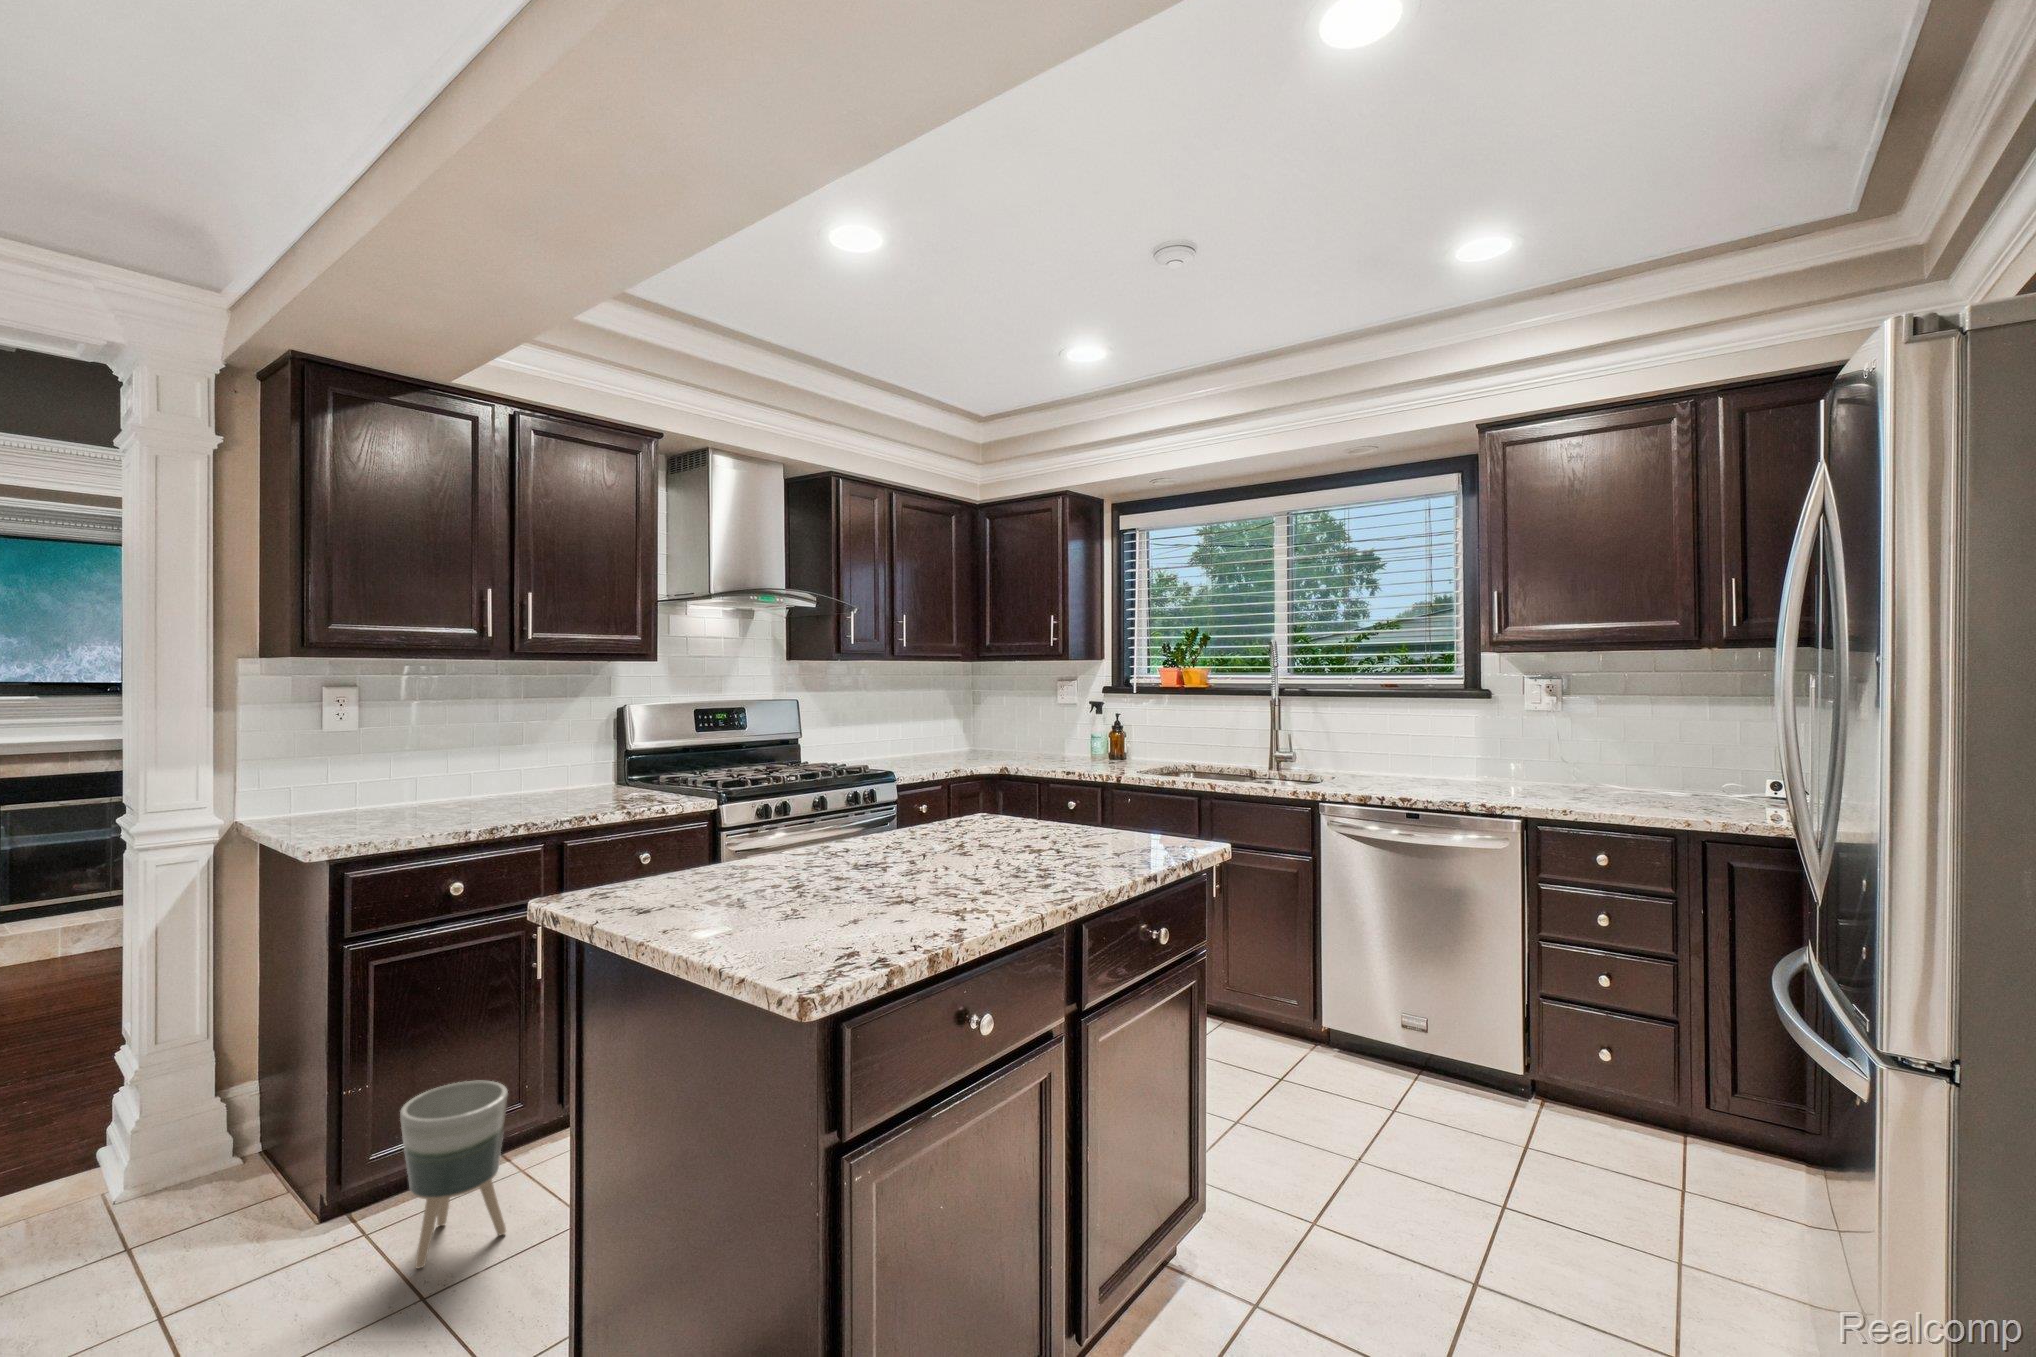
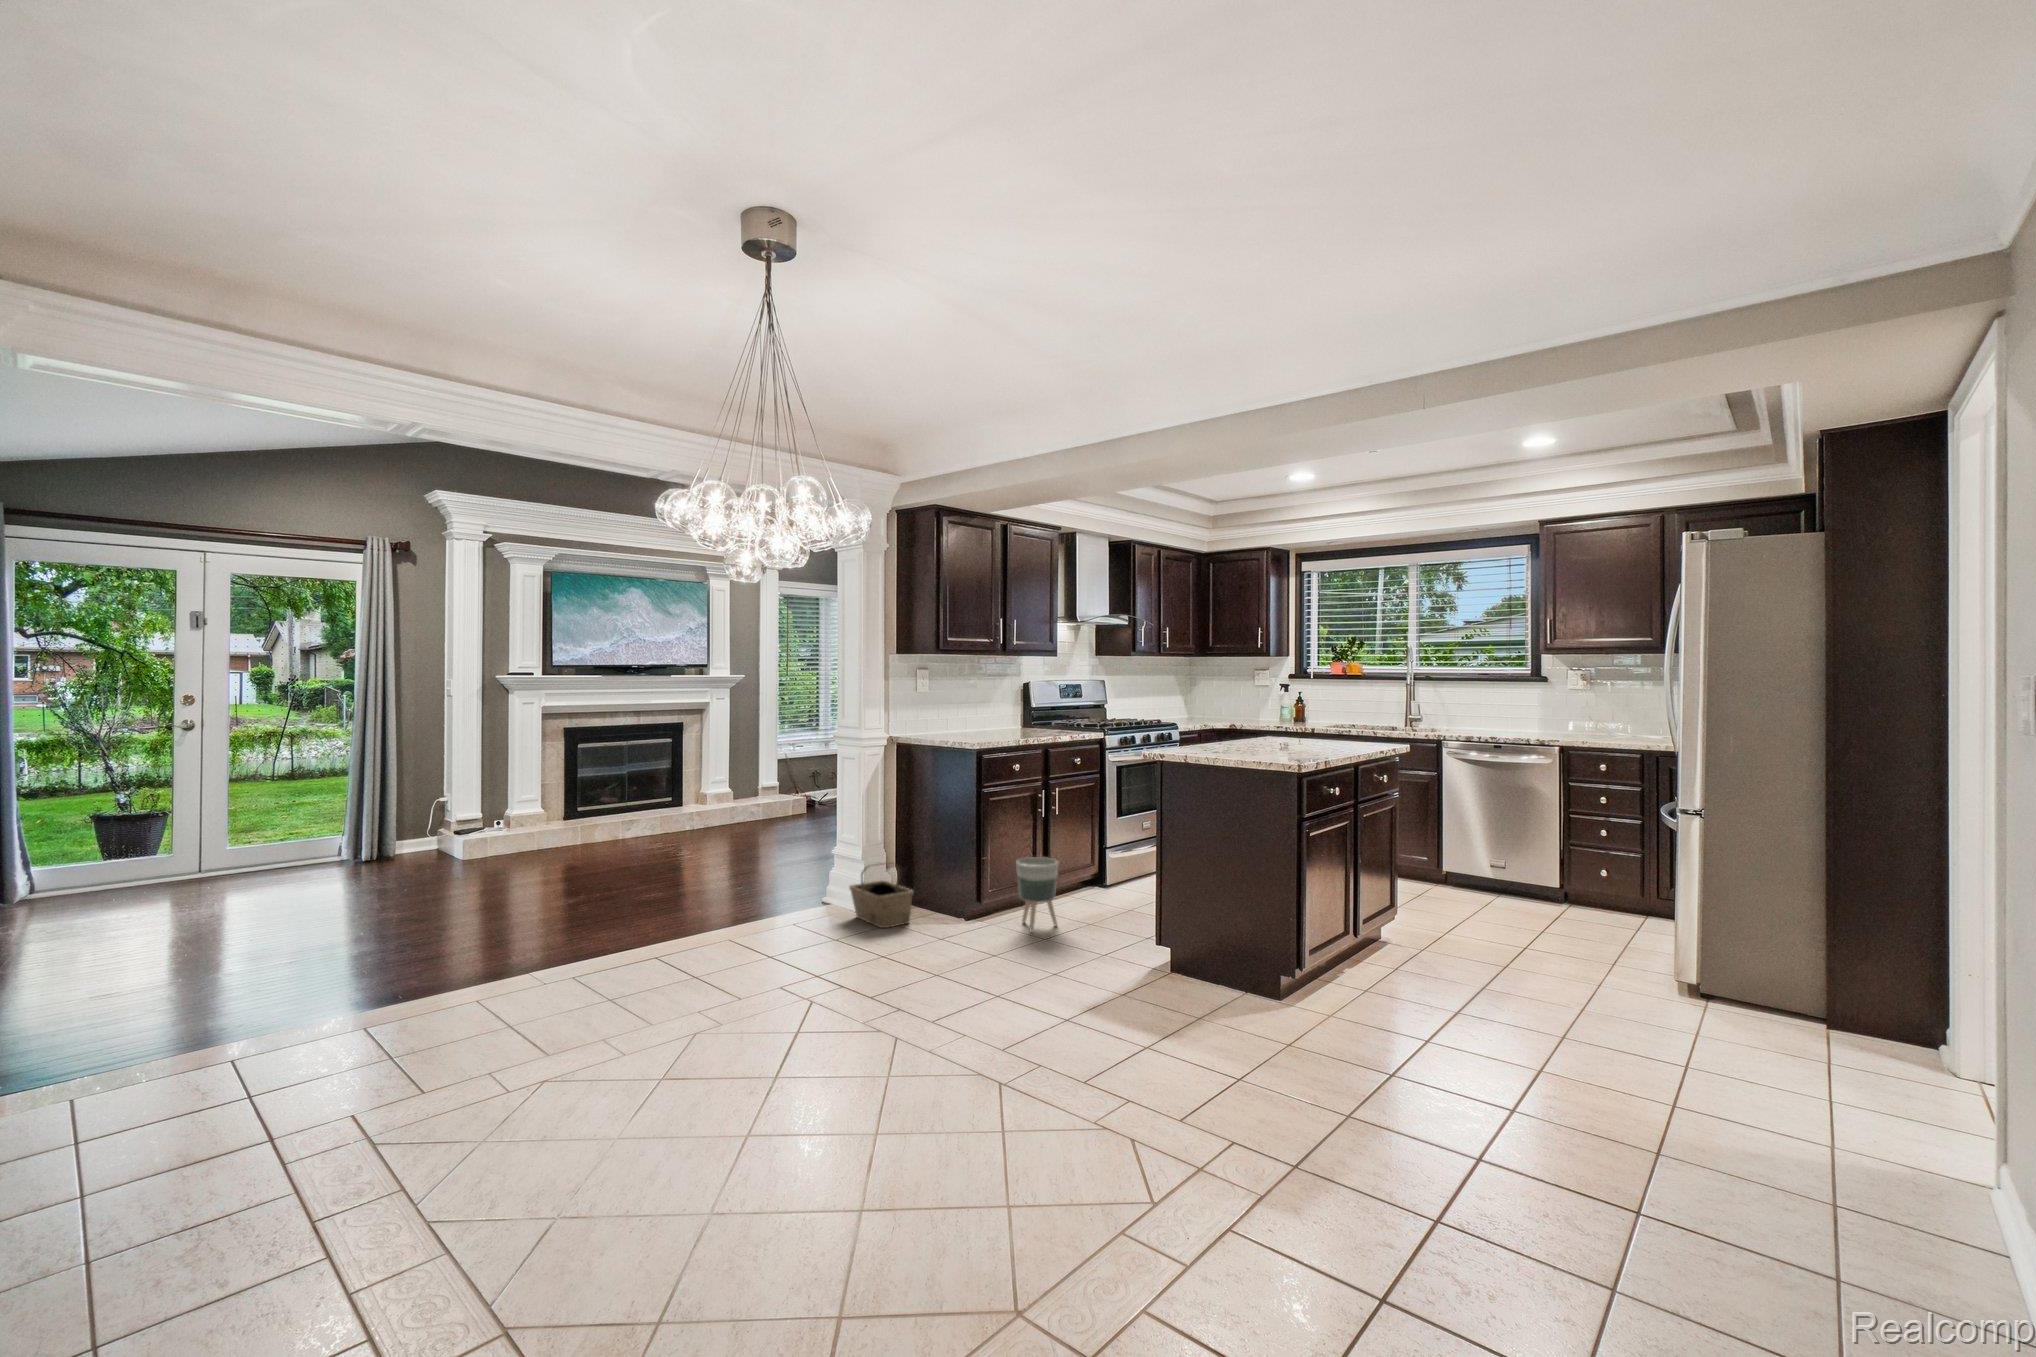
basket: none [58,1098,190,1268] -> present [850,862,913,928]

